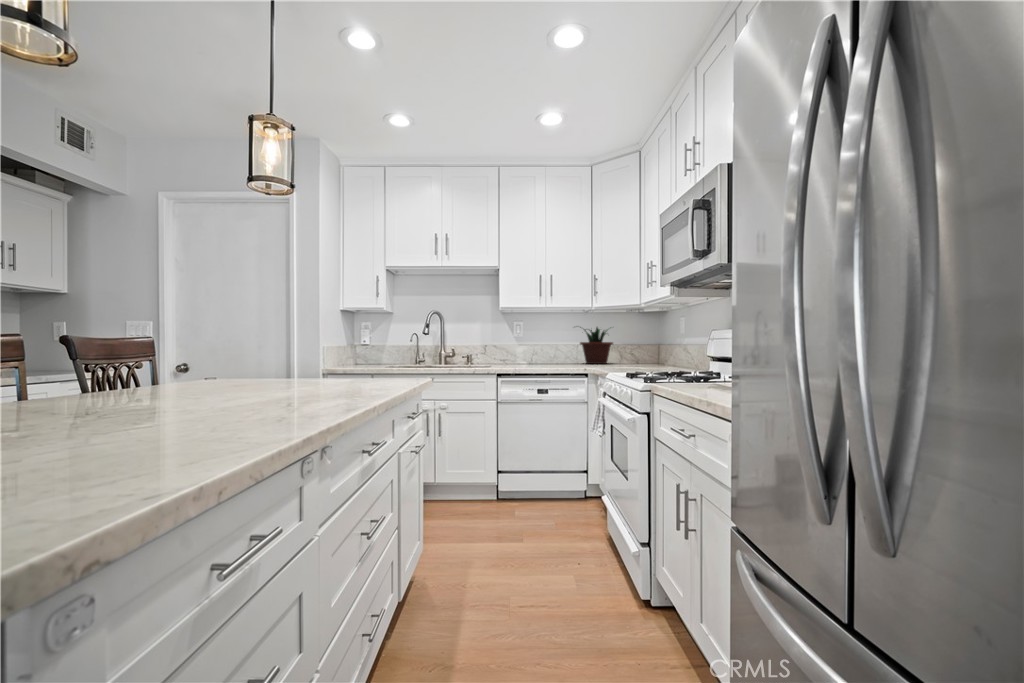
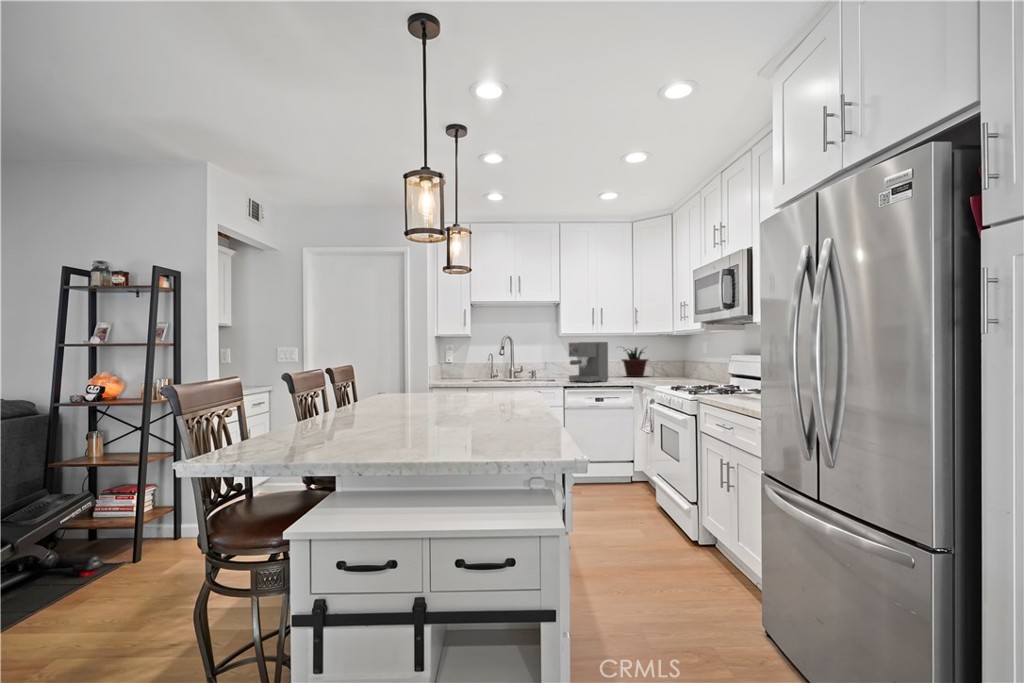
coffee maker: none [502,316,554,368] -> present [569,342,608,382]

